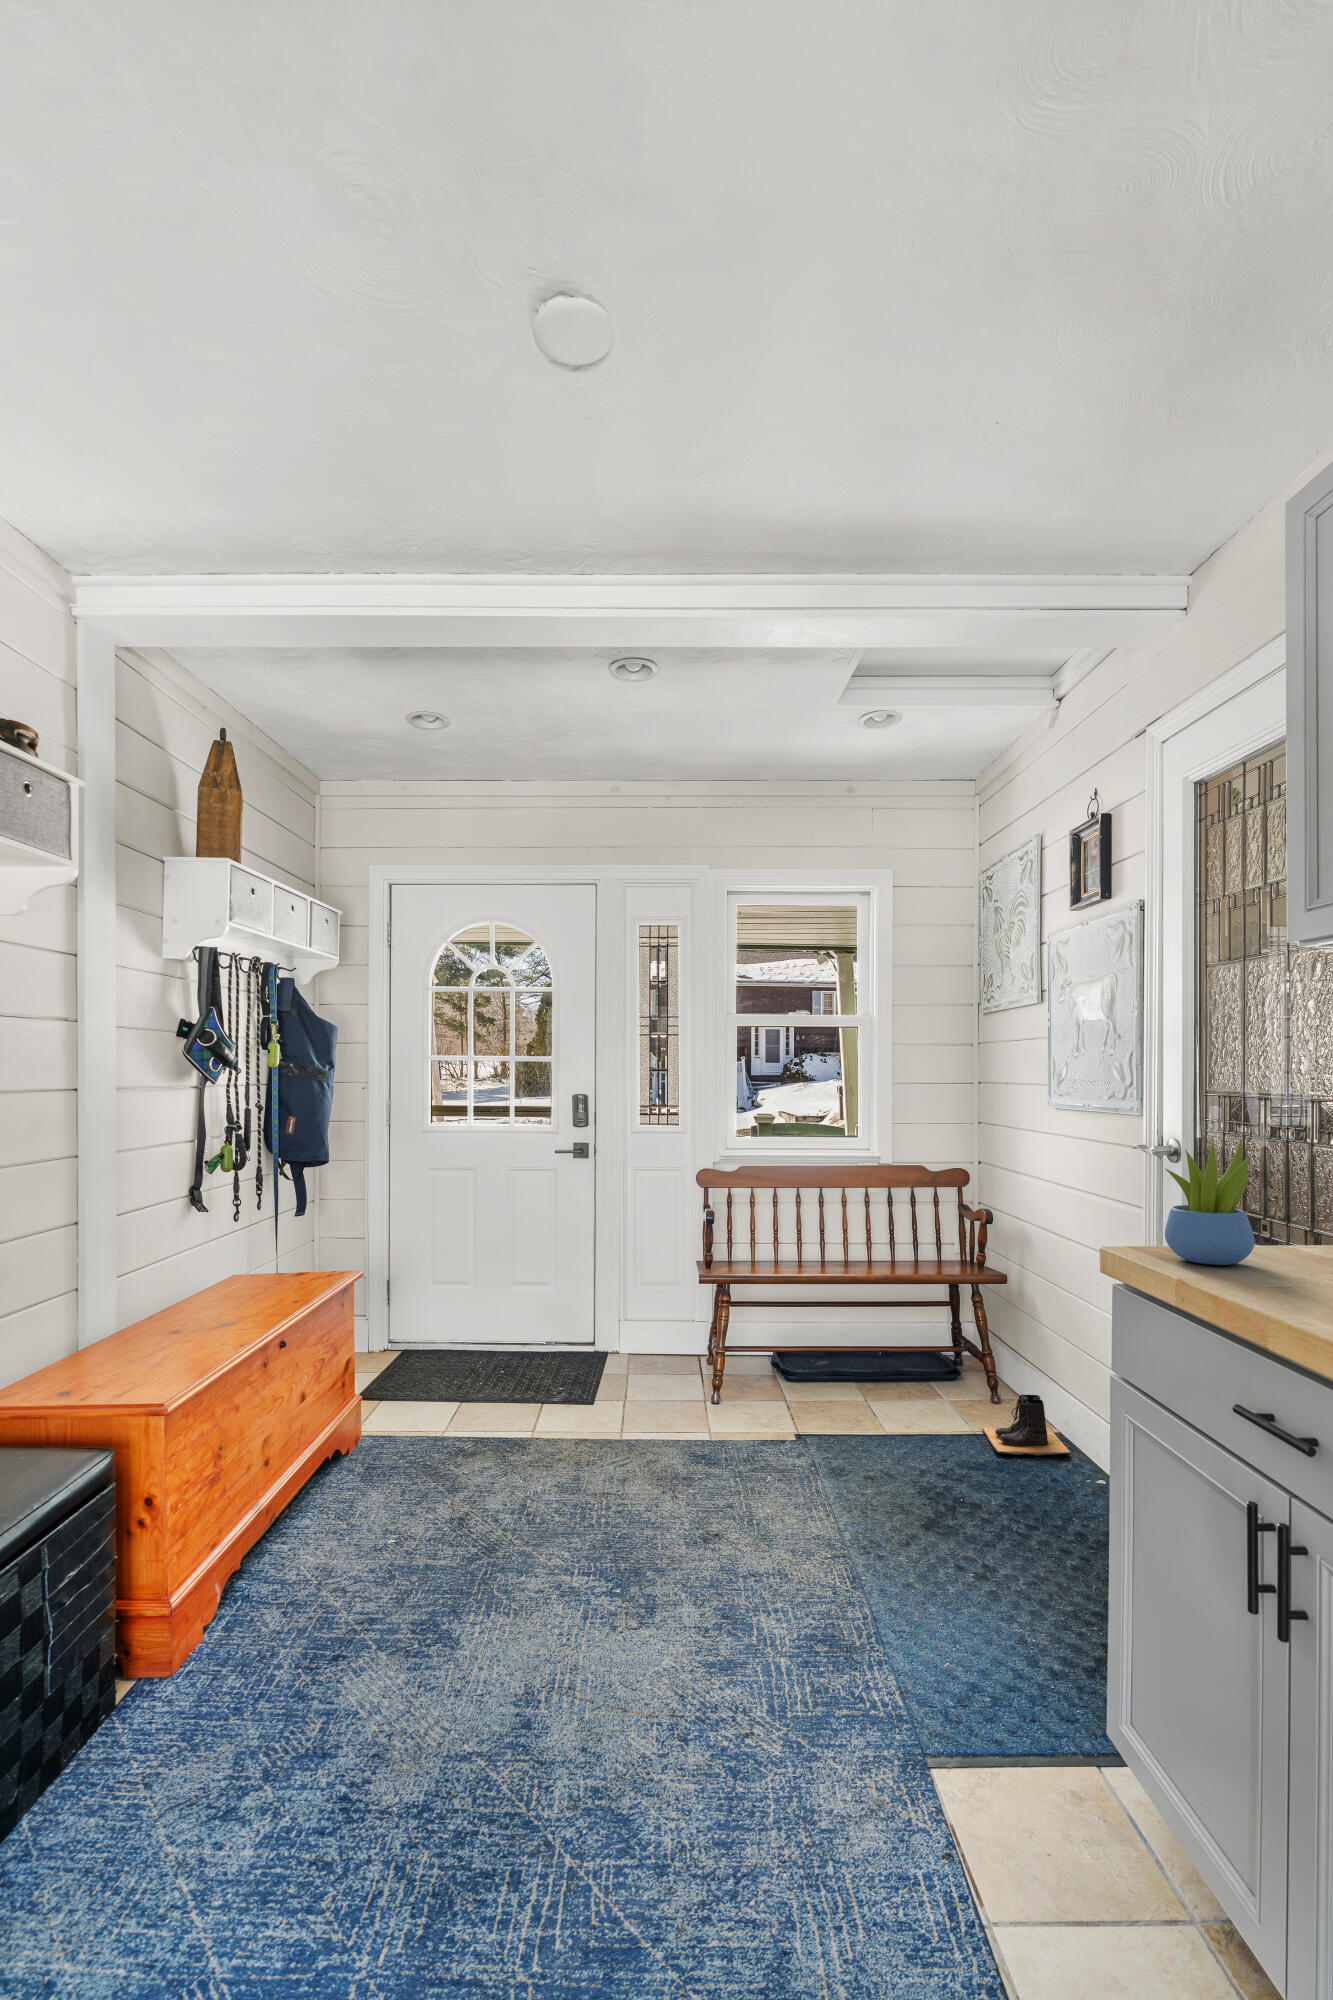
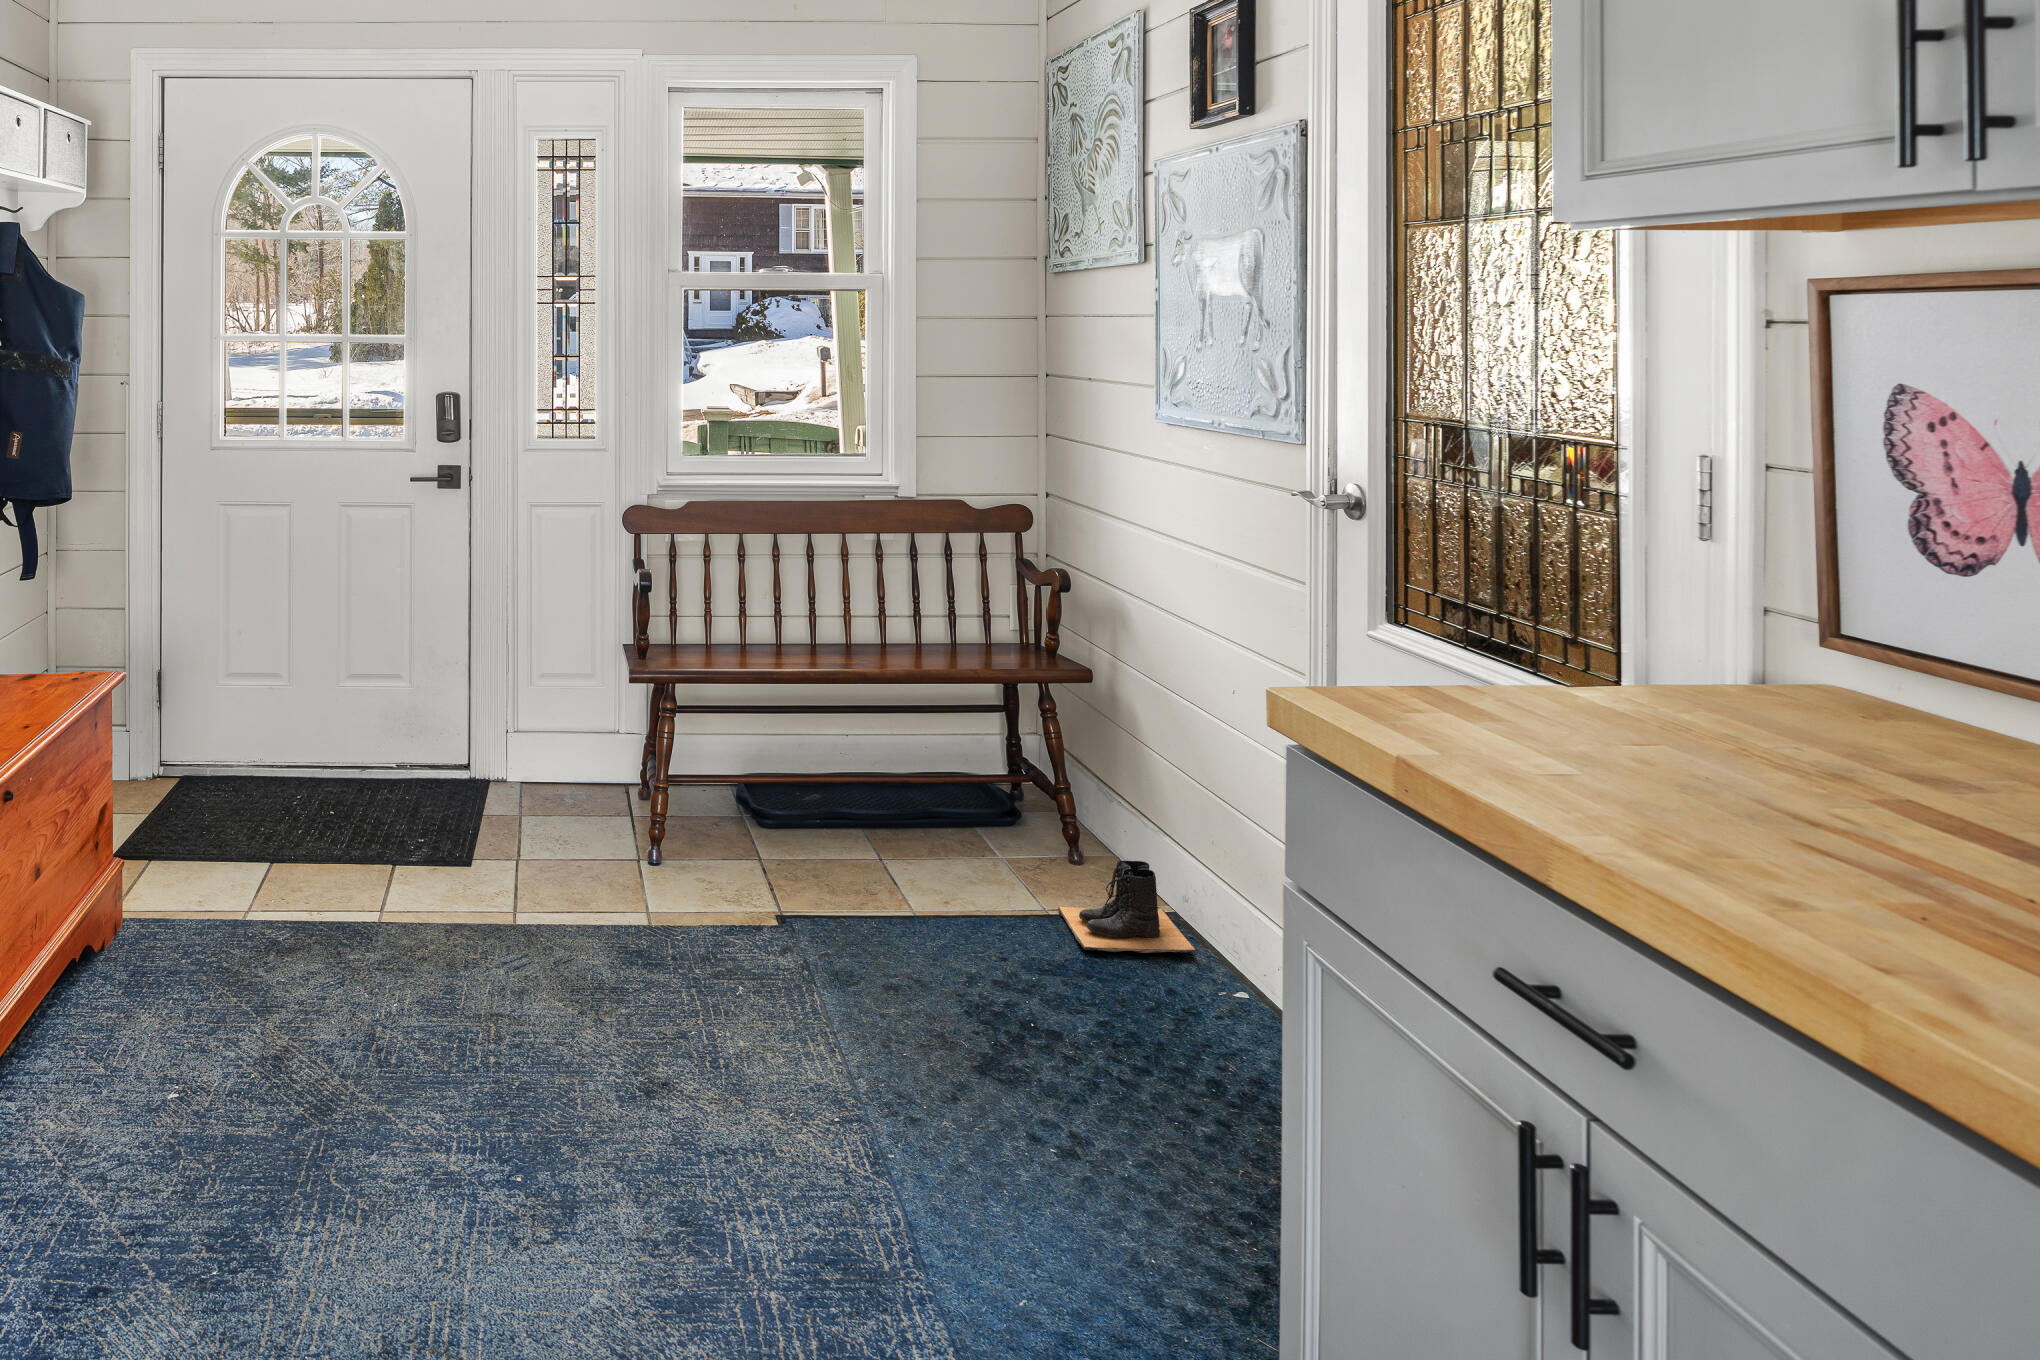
succulent plant: present [1165,1140,1255,1265] -> none [1437,548,1606,759]

